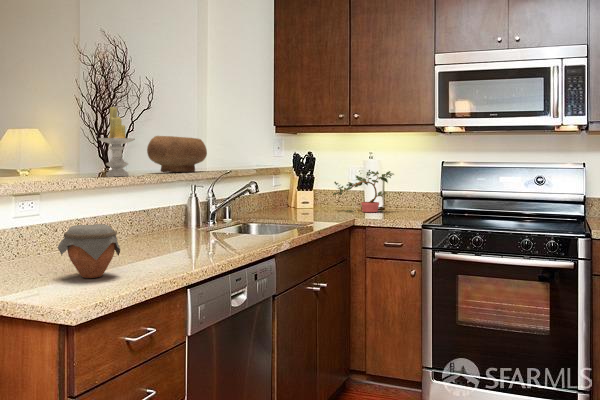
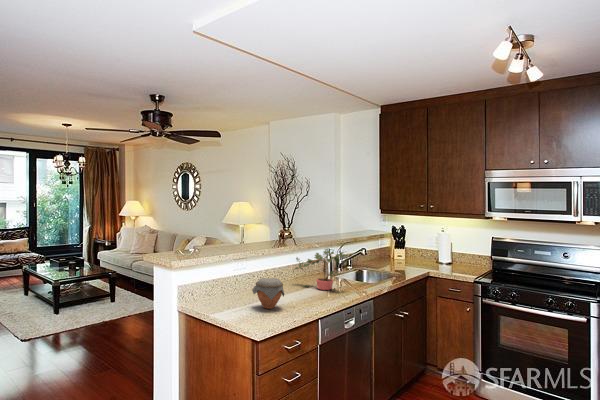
candle: present [99,107,135,176] -> none [278,205,297,244]
bowl: present [147,136,207,172] -> none [304,219,338,241]
potted plant: present [333,170,394,212] -> present [295,249,346,290]

